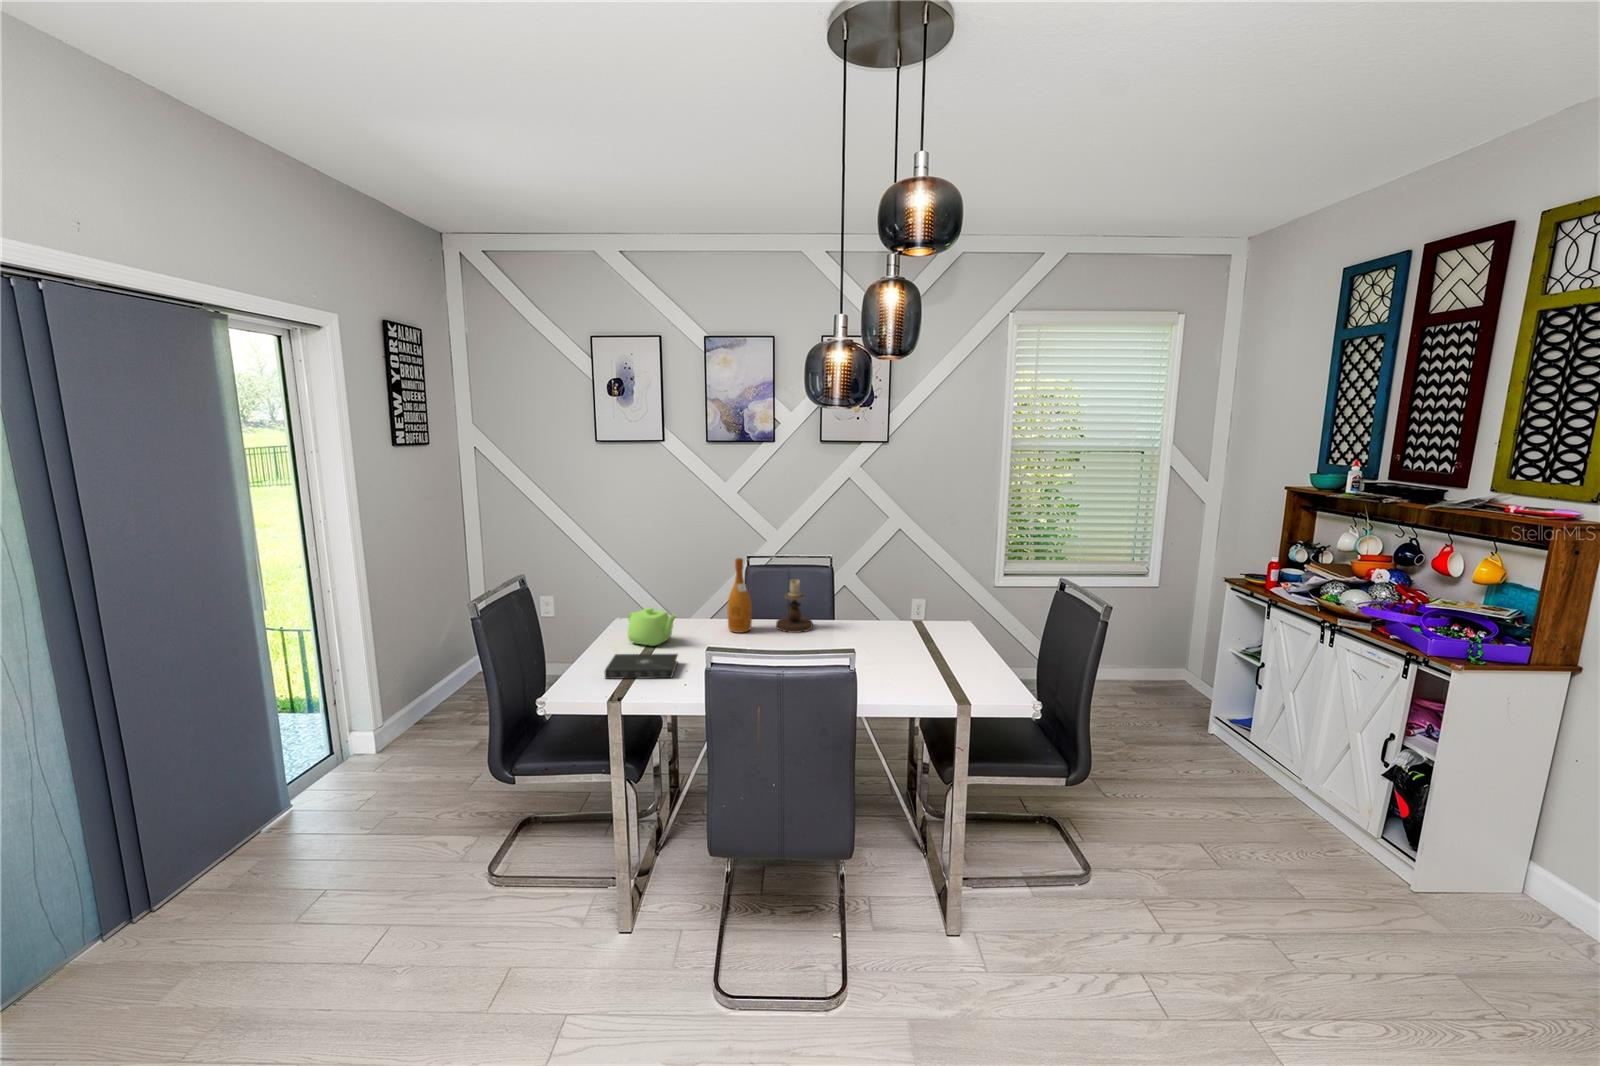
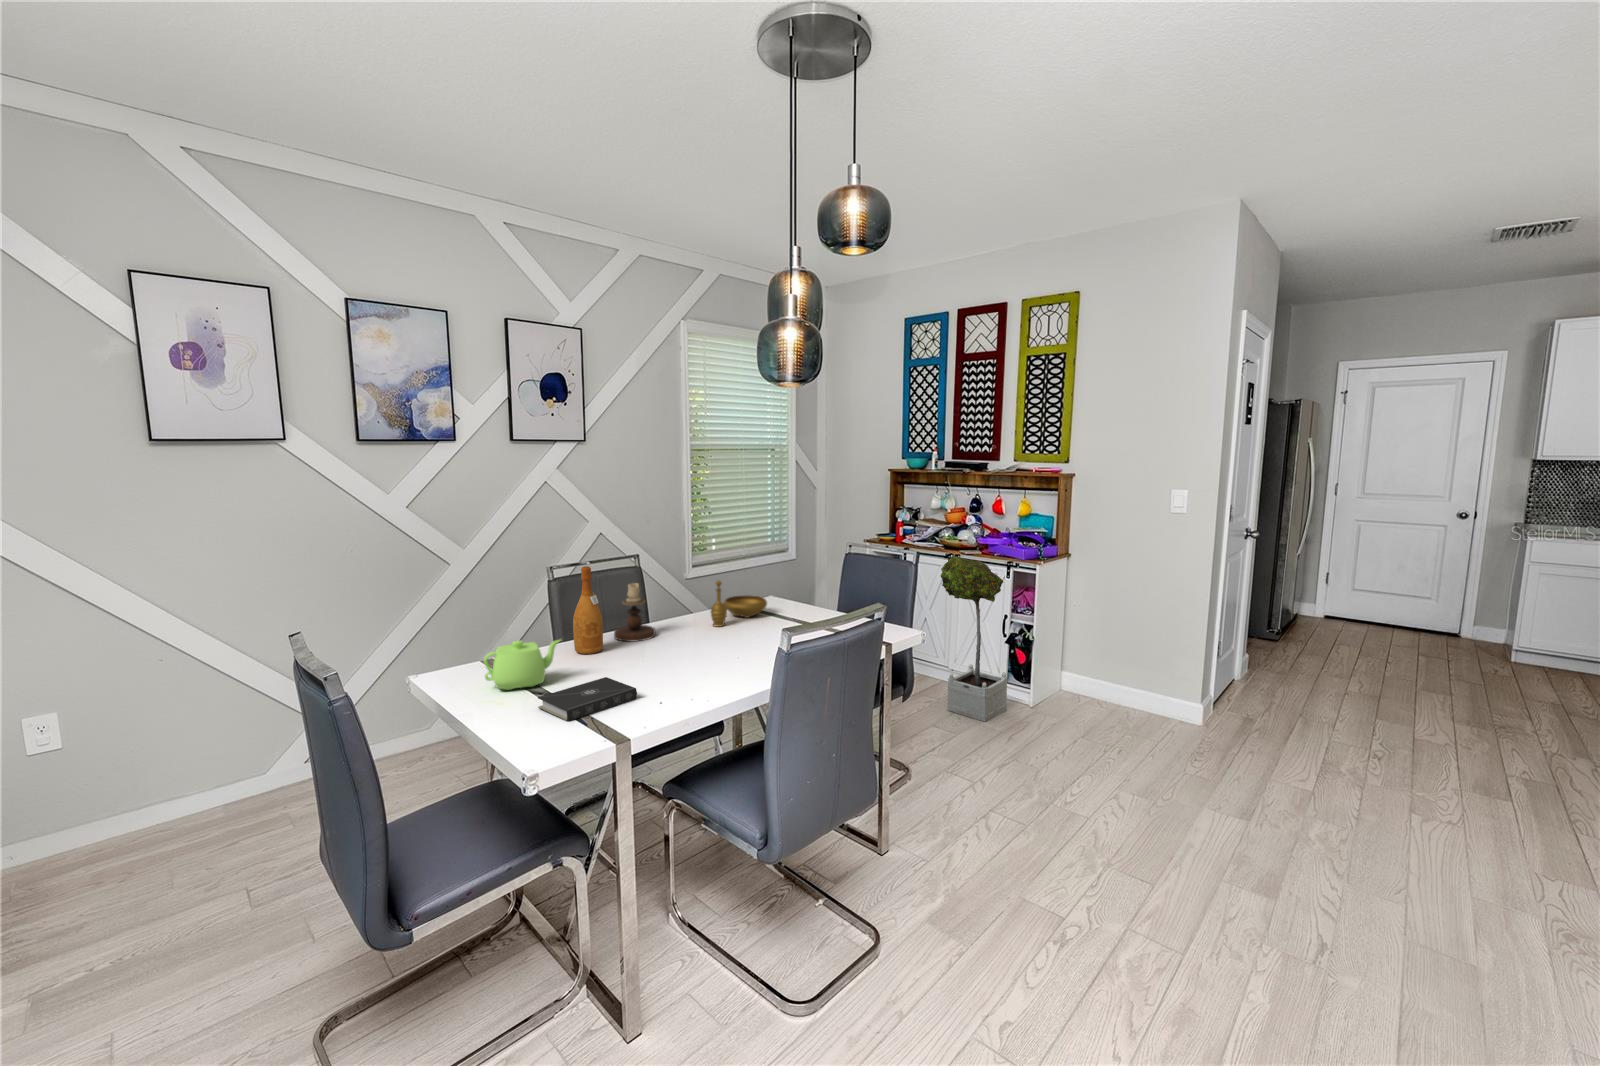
decorative bowl: none [865,592,942,638] -> present [711,581,767,627]
potted tree: none [1249,623,1381,878] -> present [940,556,1007,722]

